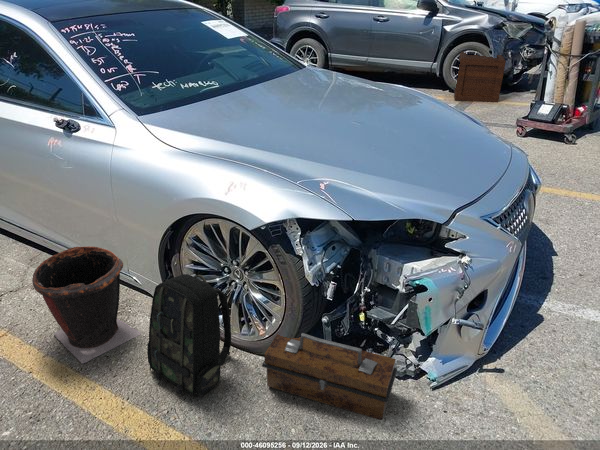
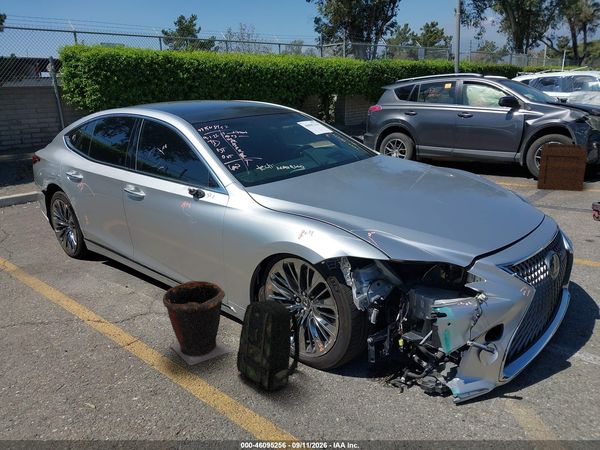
toolbox: present [262,333,397,420] -> none [320,347,424,420]

